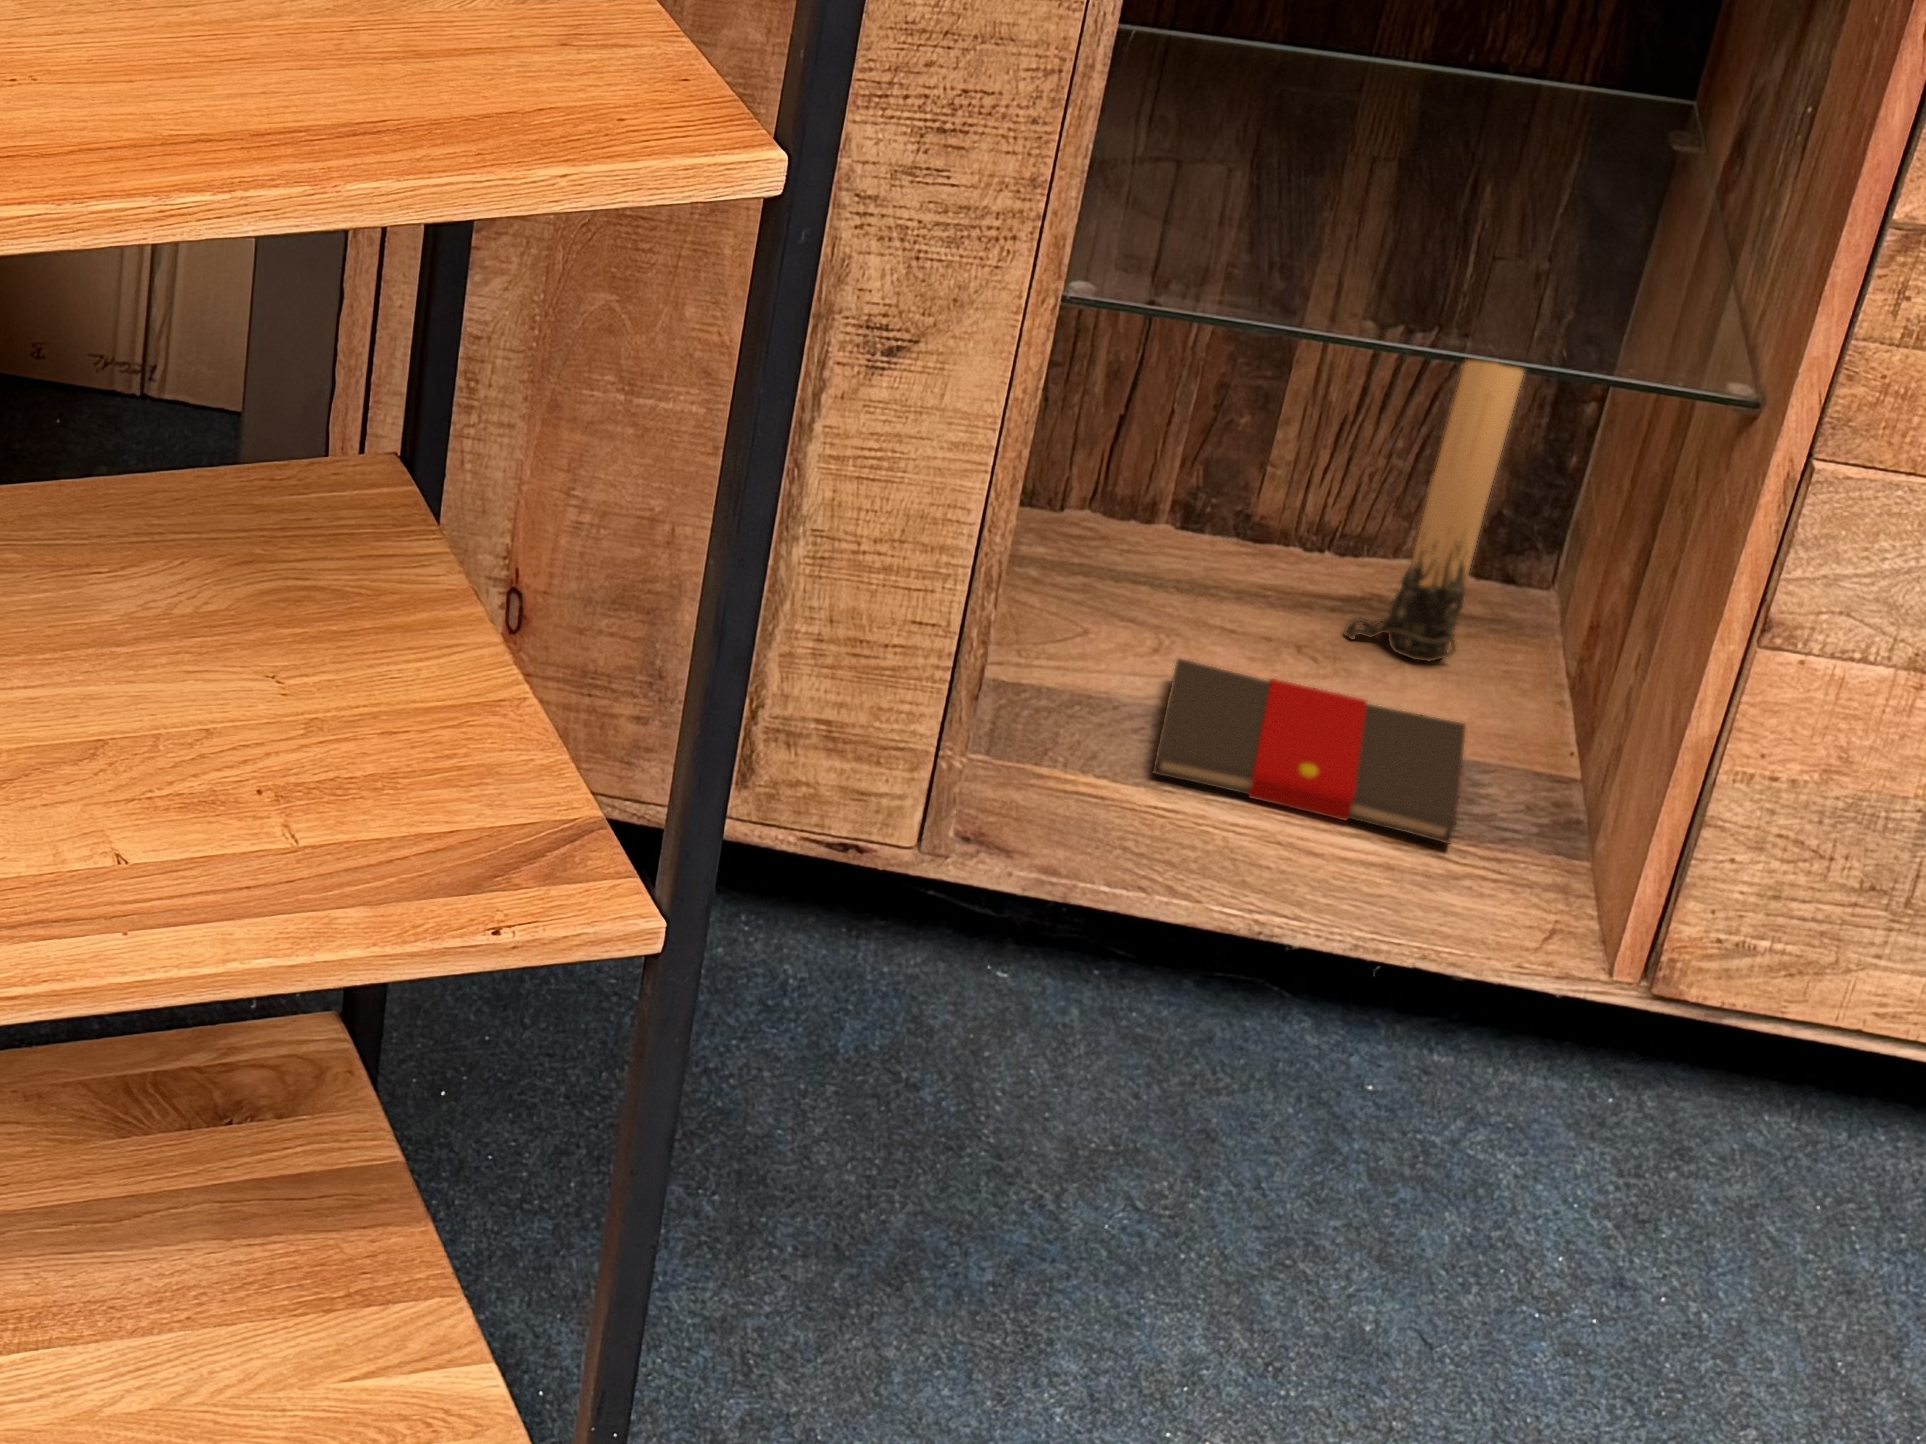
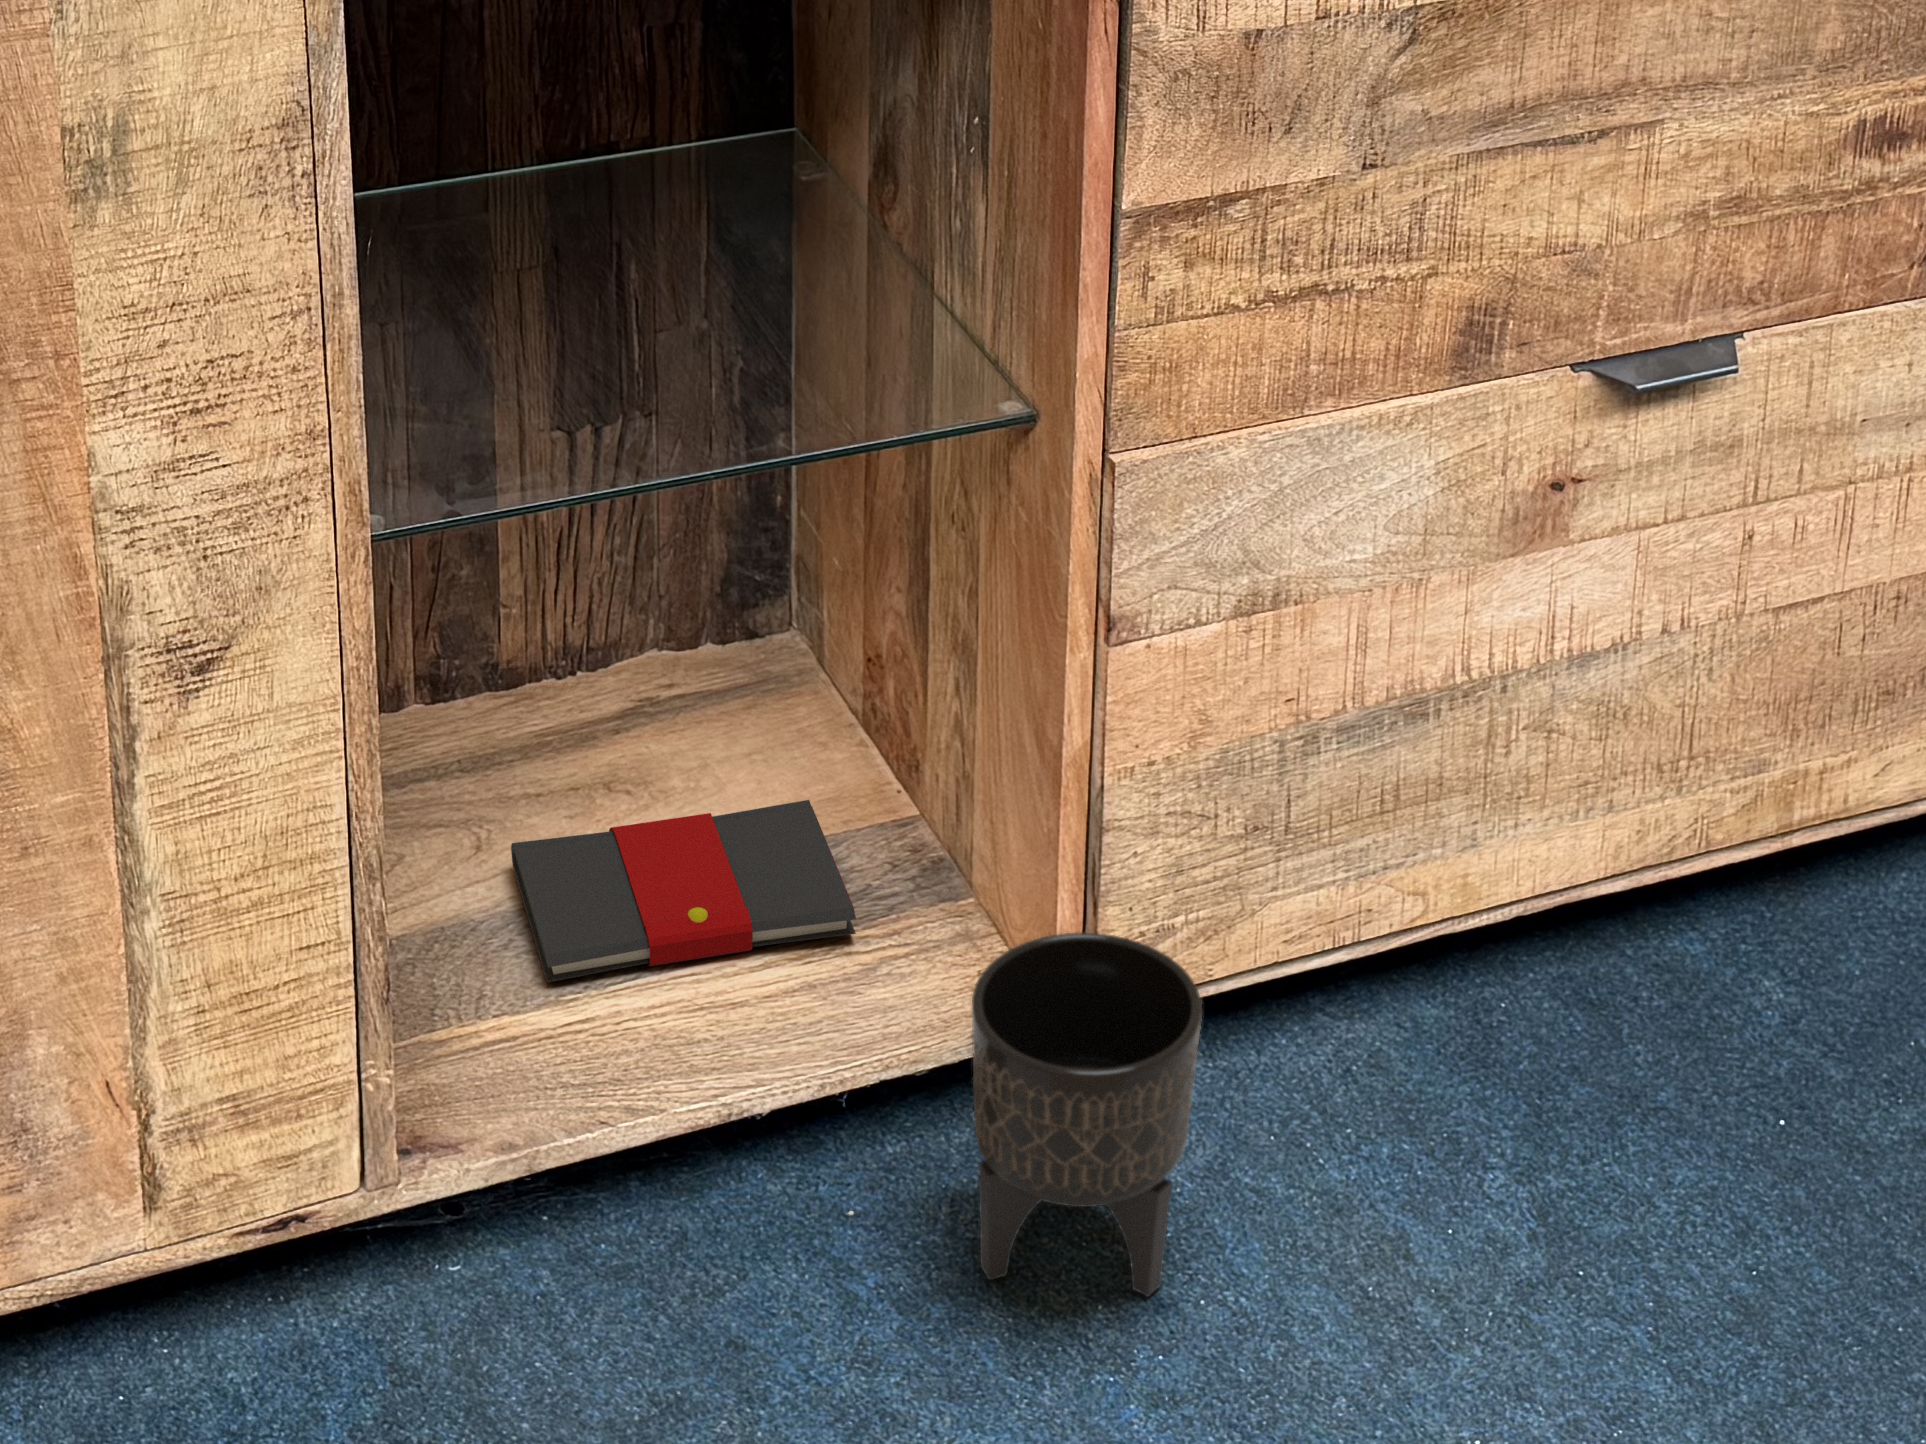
candle: present [1343,361,1524,661] -> none [643,383,755,749]
planter: none [1446,894,1737,1258] -> present [972,933,1202,1297]

